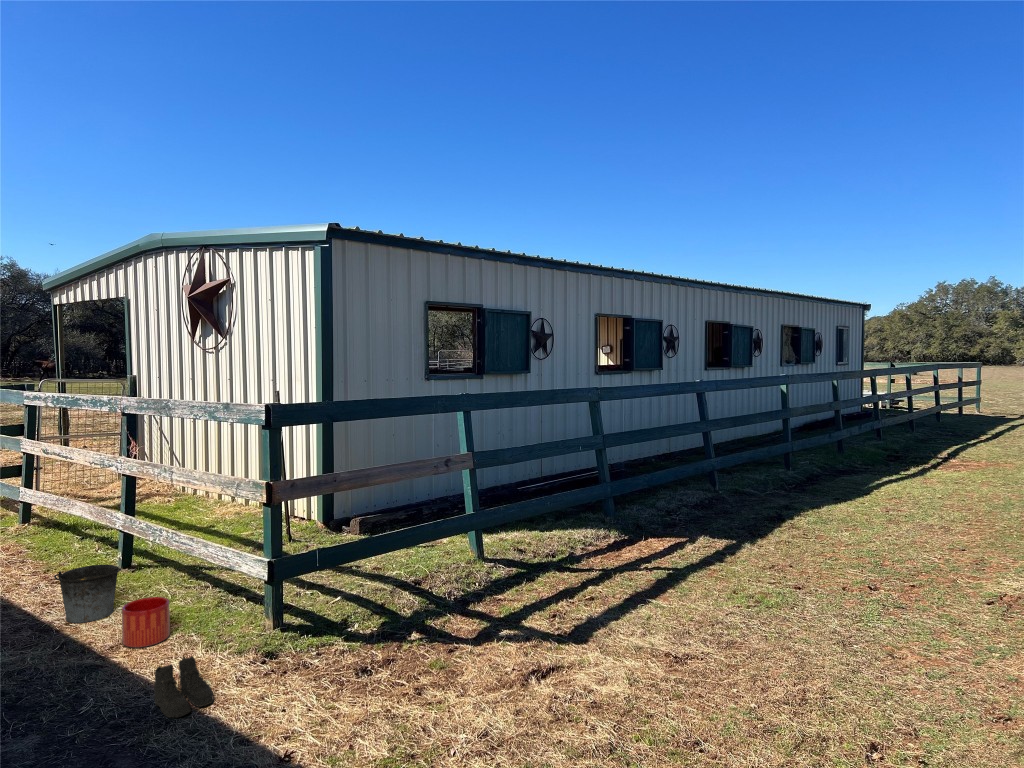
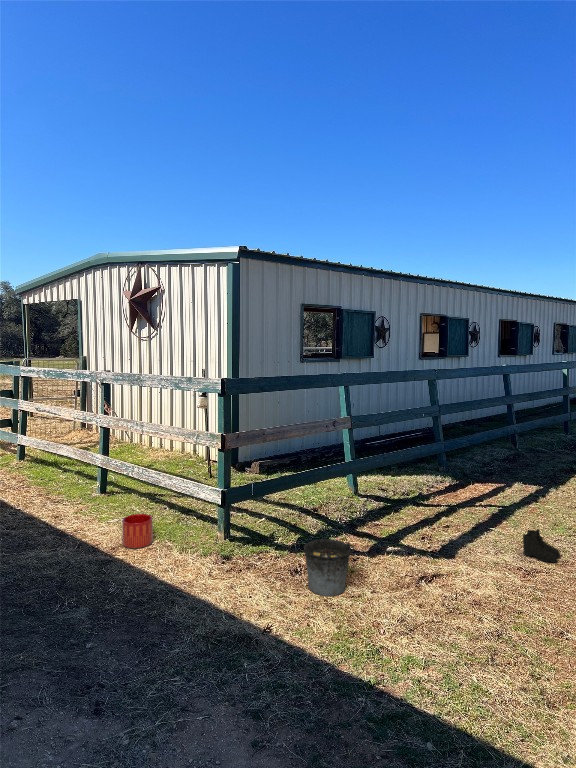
bucket: present [54,565,121,623] -> present [303,539,354,596]
boots: present [154,656,214,718] -> present [522,529,561,563]

